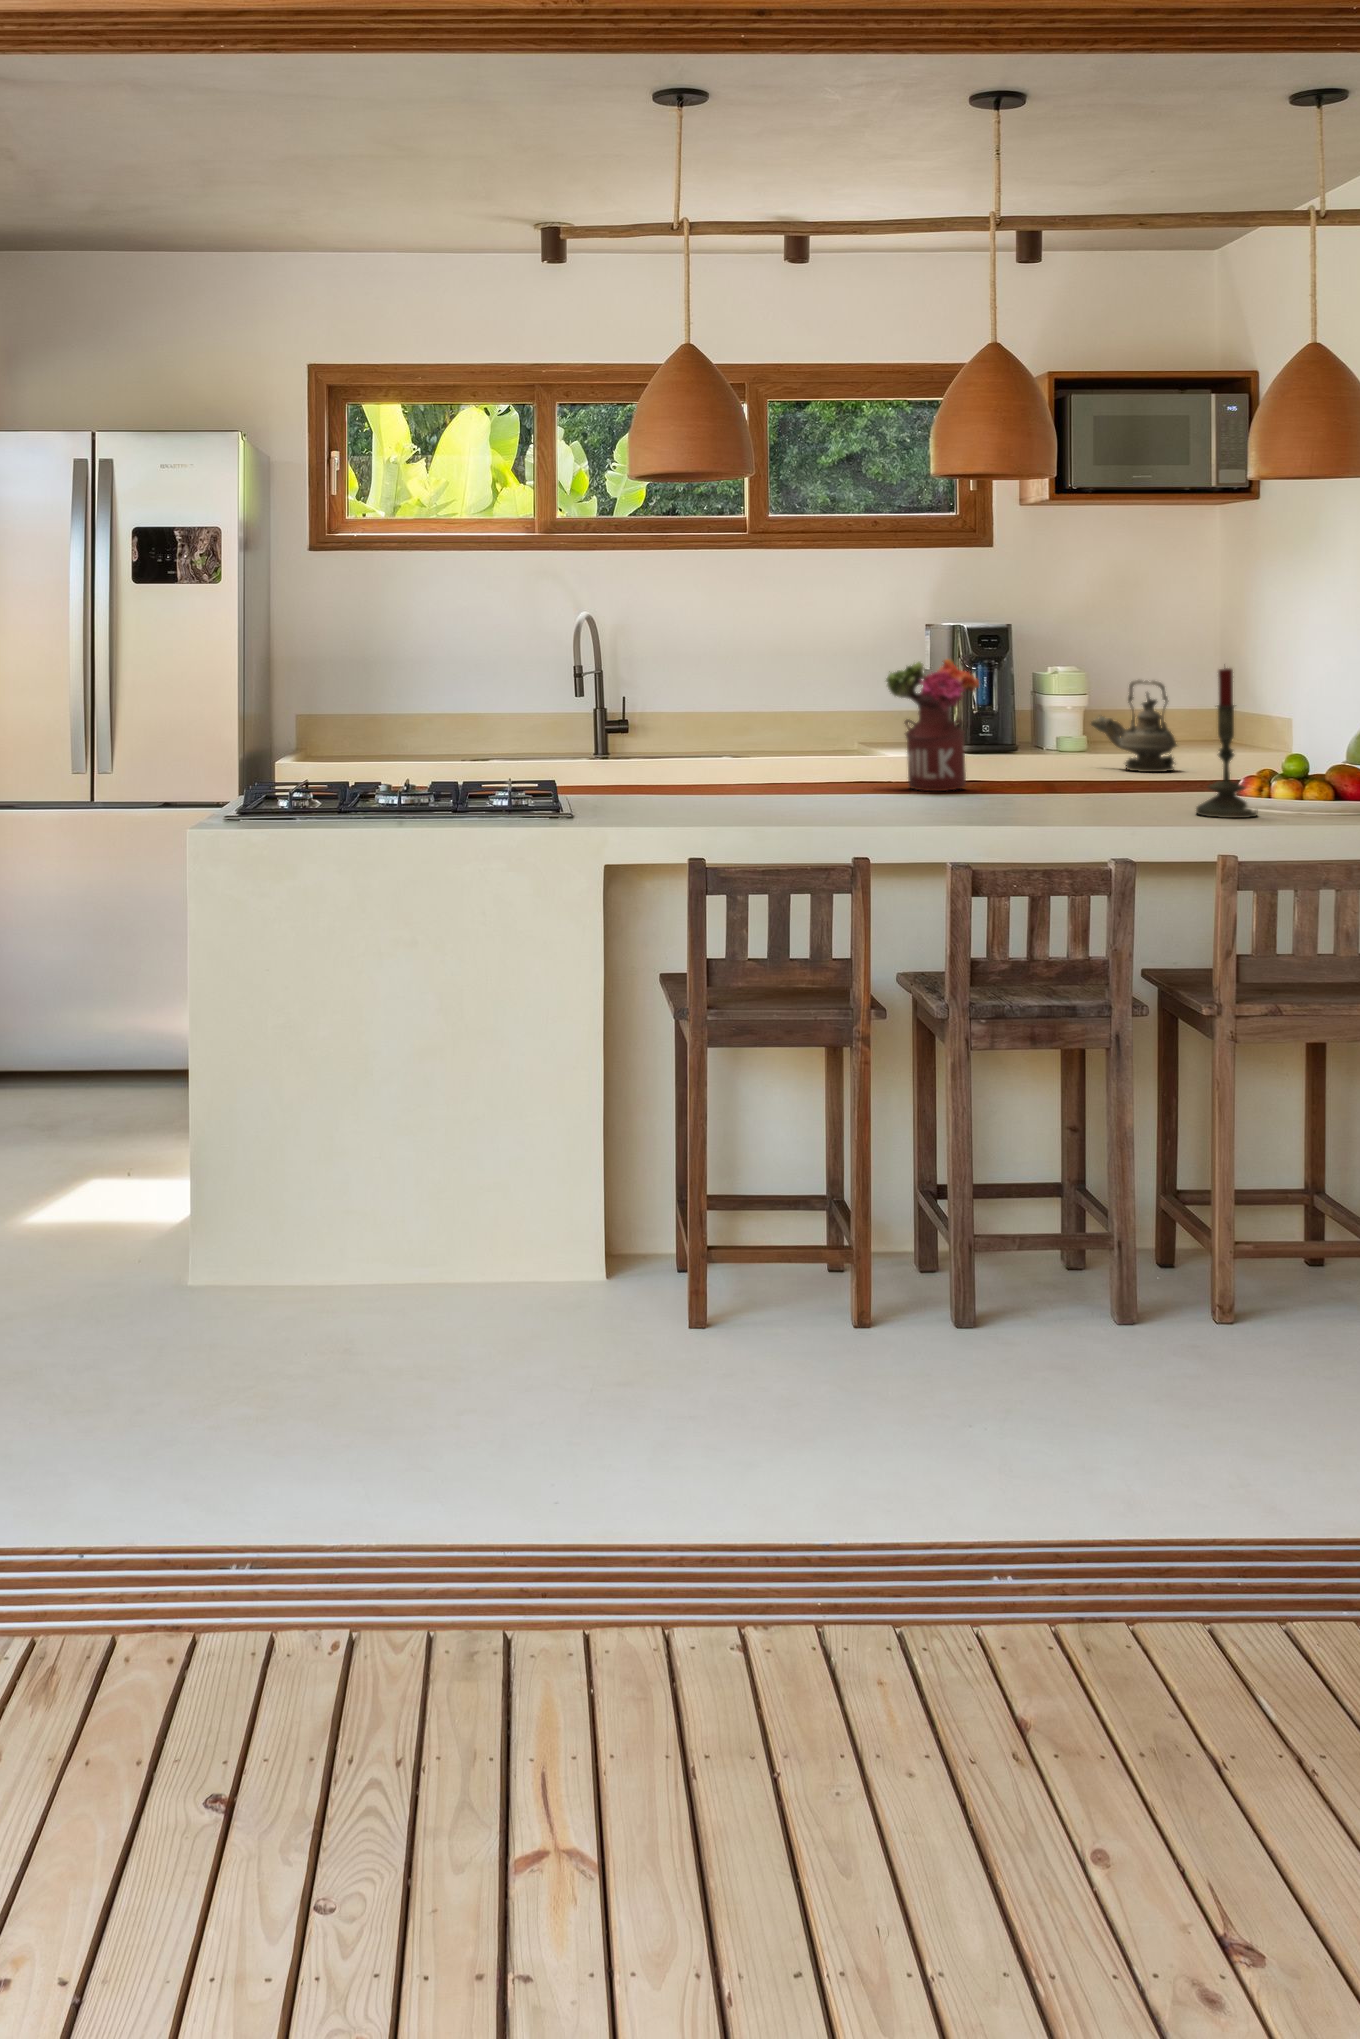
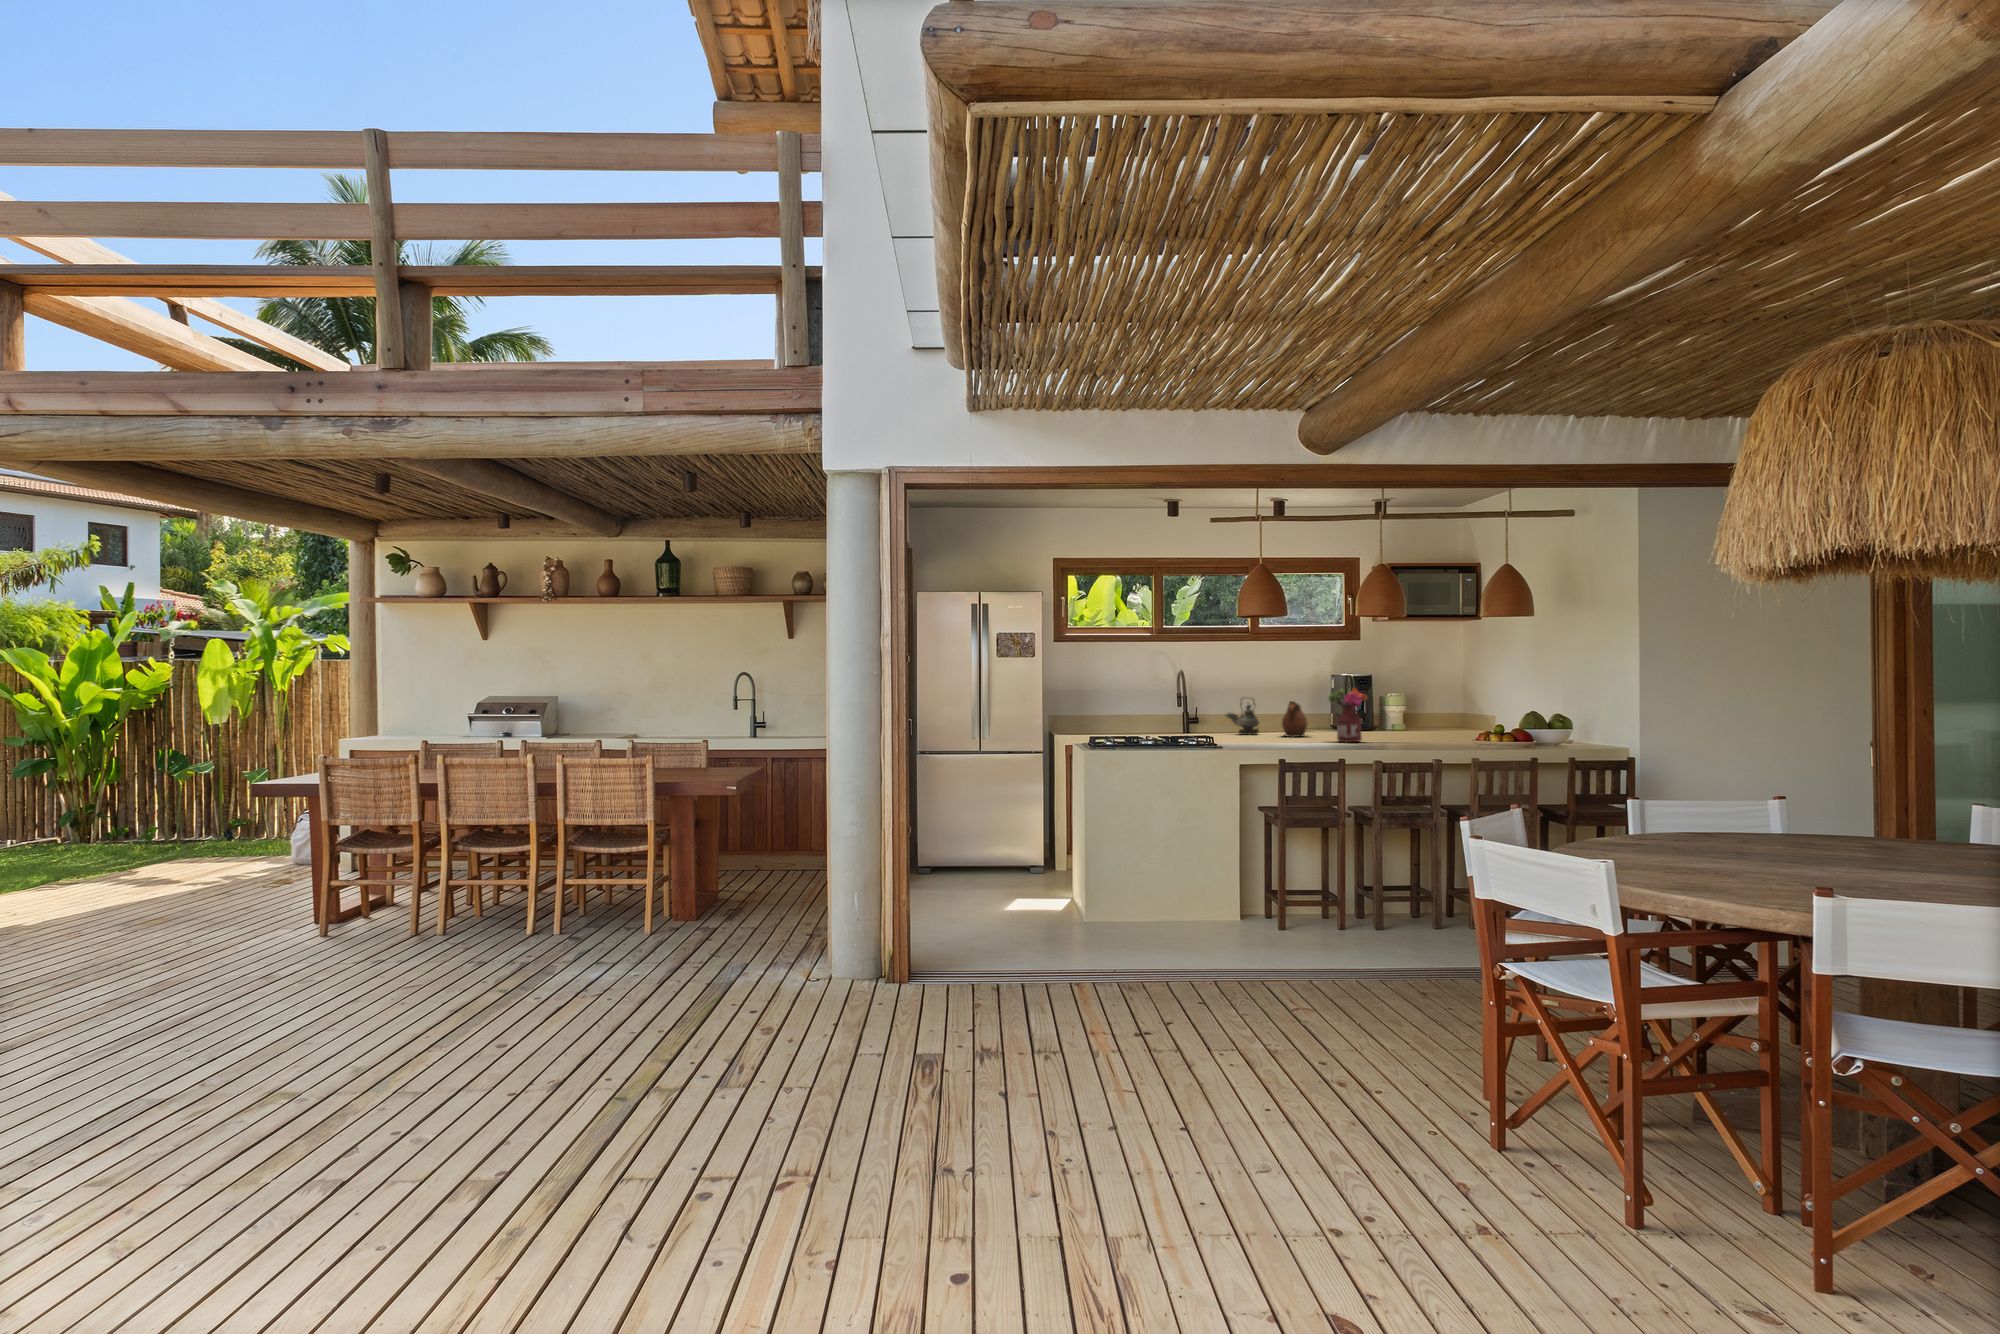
candle: present [1196,668,1258,818] -> none [1461,689,1485,748]
teapot: present [1091,680,1177,772] -> present [1226,697,1260,735]
ceramic pitcher: none [792,688,871,771] -> present [1282,701,1307,737]

